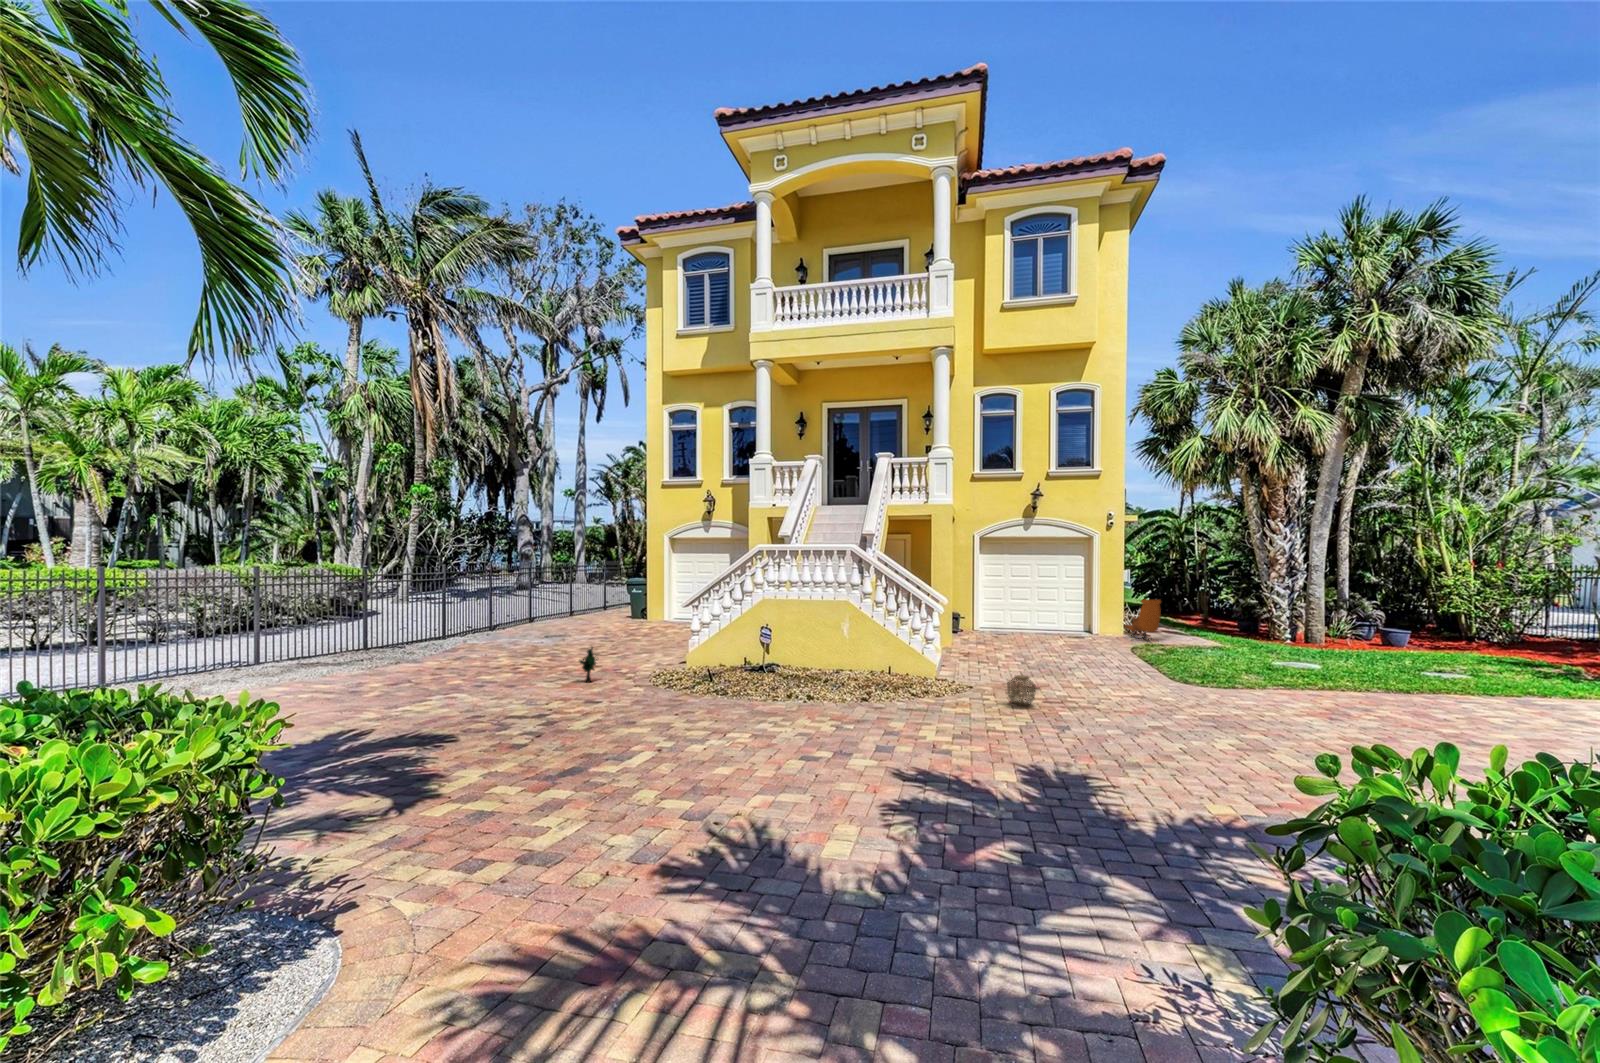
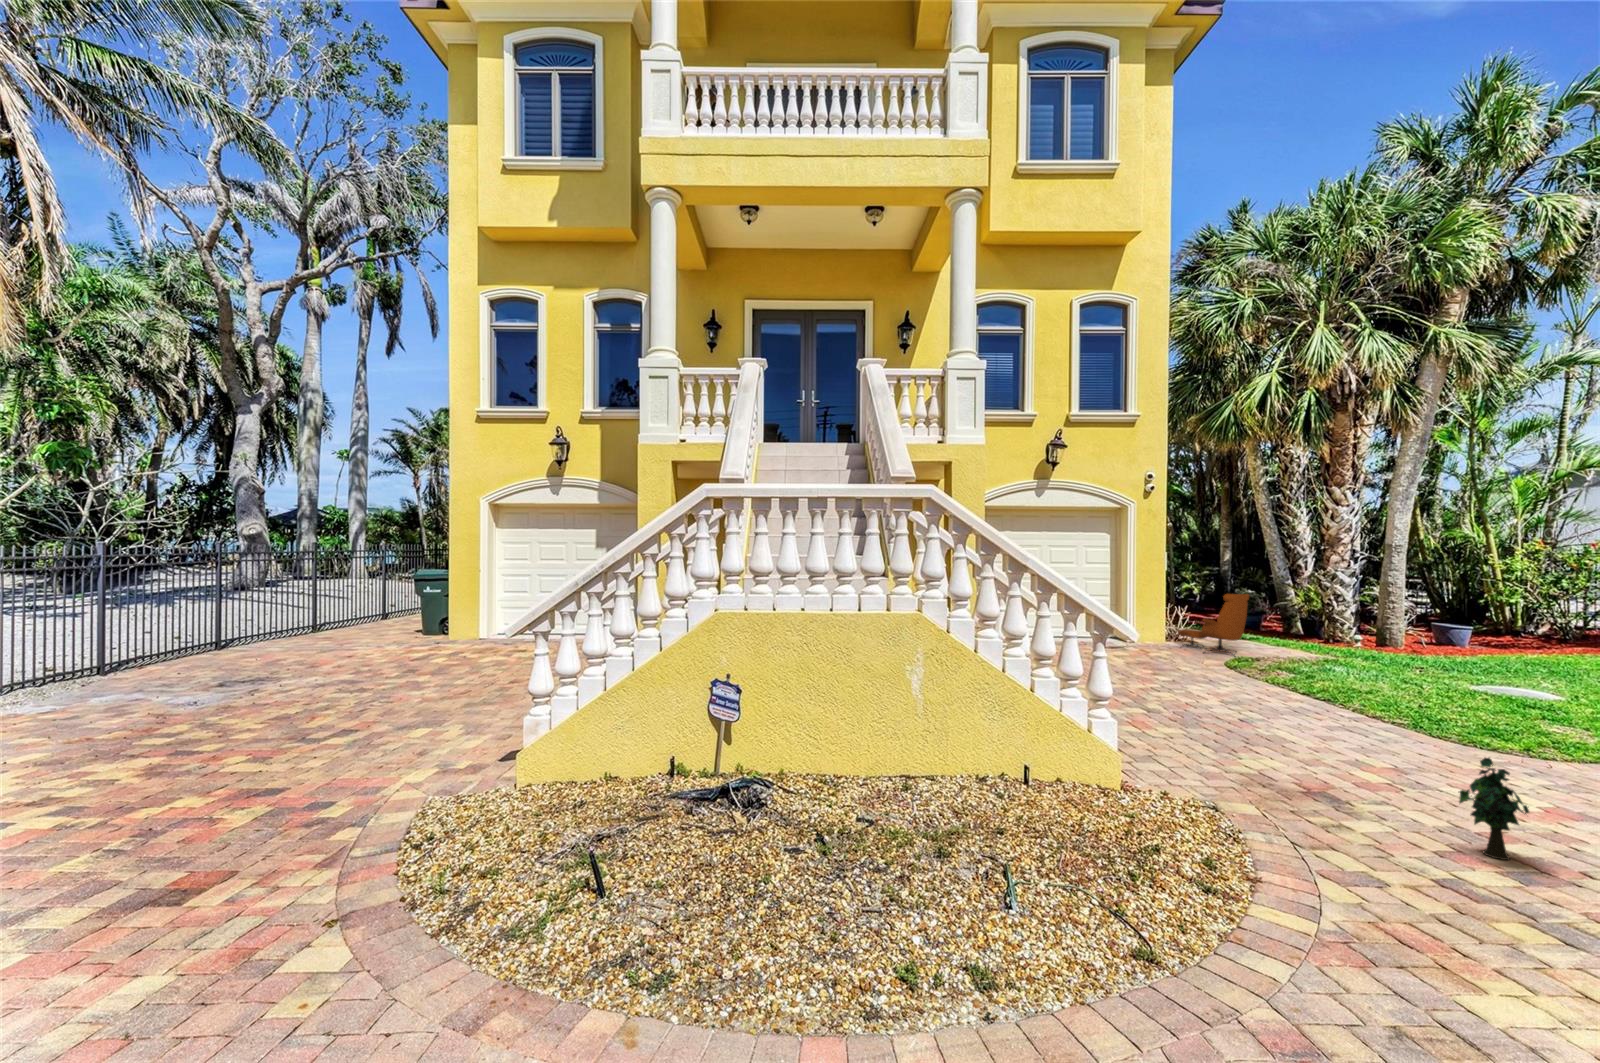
decorative plant: present [579,647,597,683] -> present [1459,758,1529,860]
woven basket: present [1007,675,1036,706] -> none [1365,793,1456,878]

